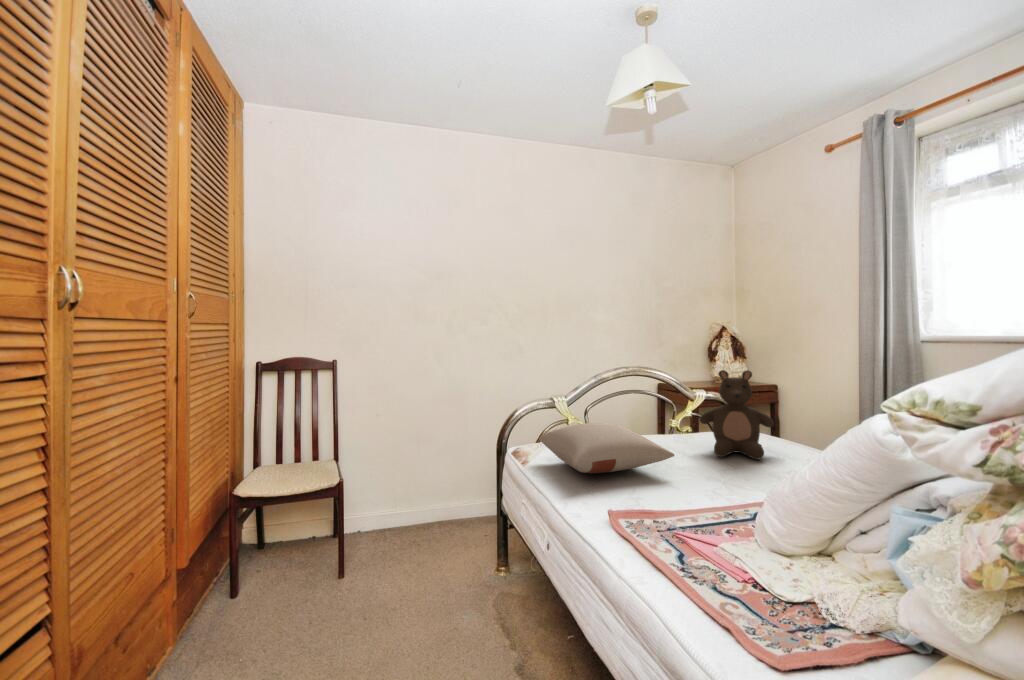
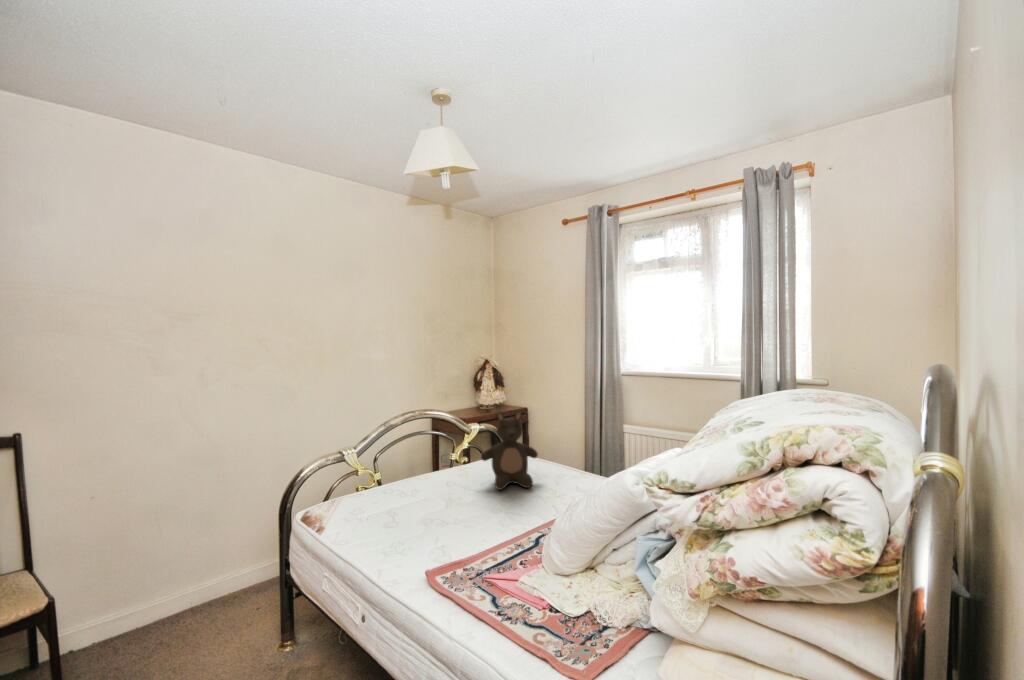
pillow: present [539,423,674,473] -> none [332,474,468,530]

